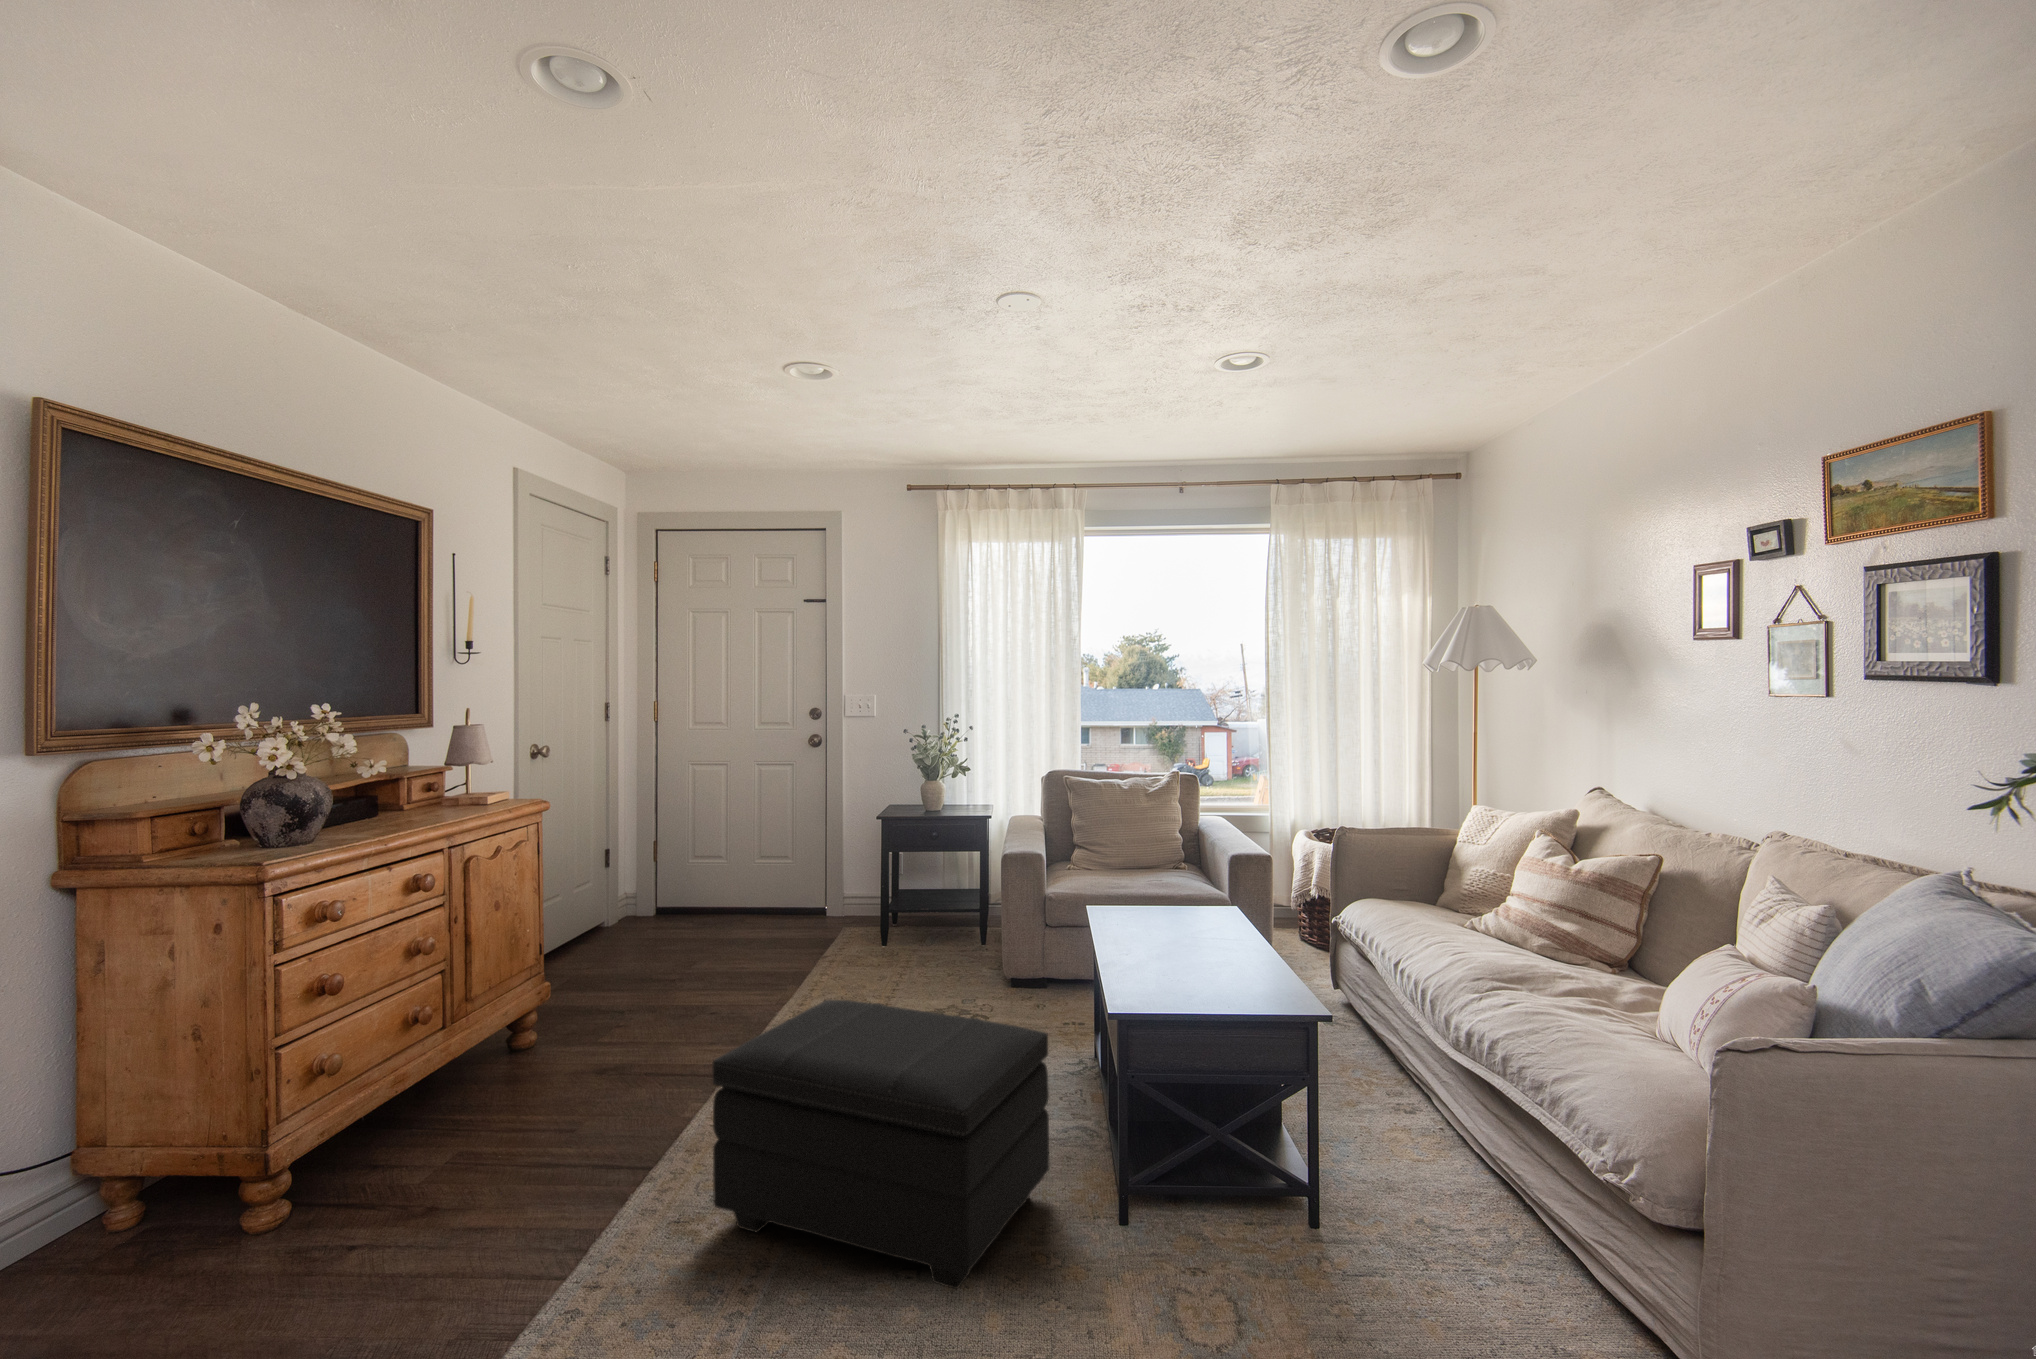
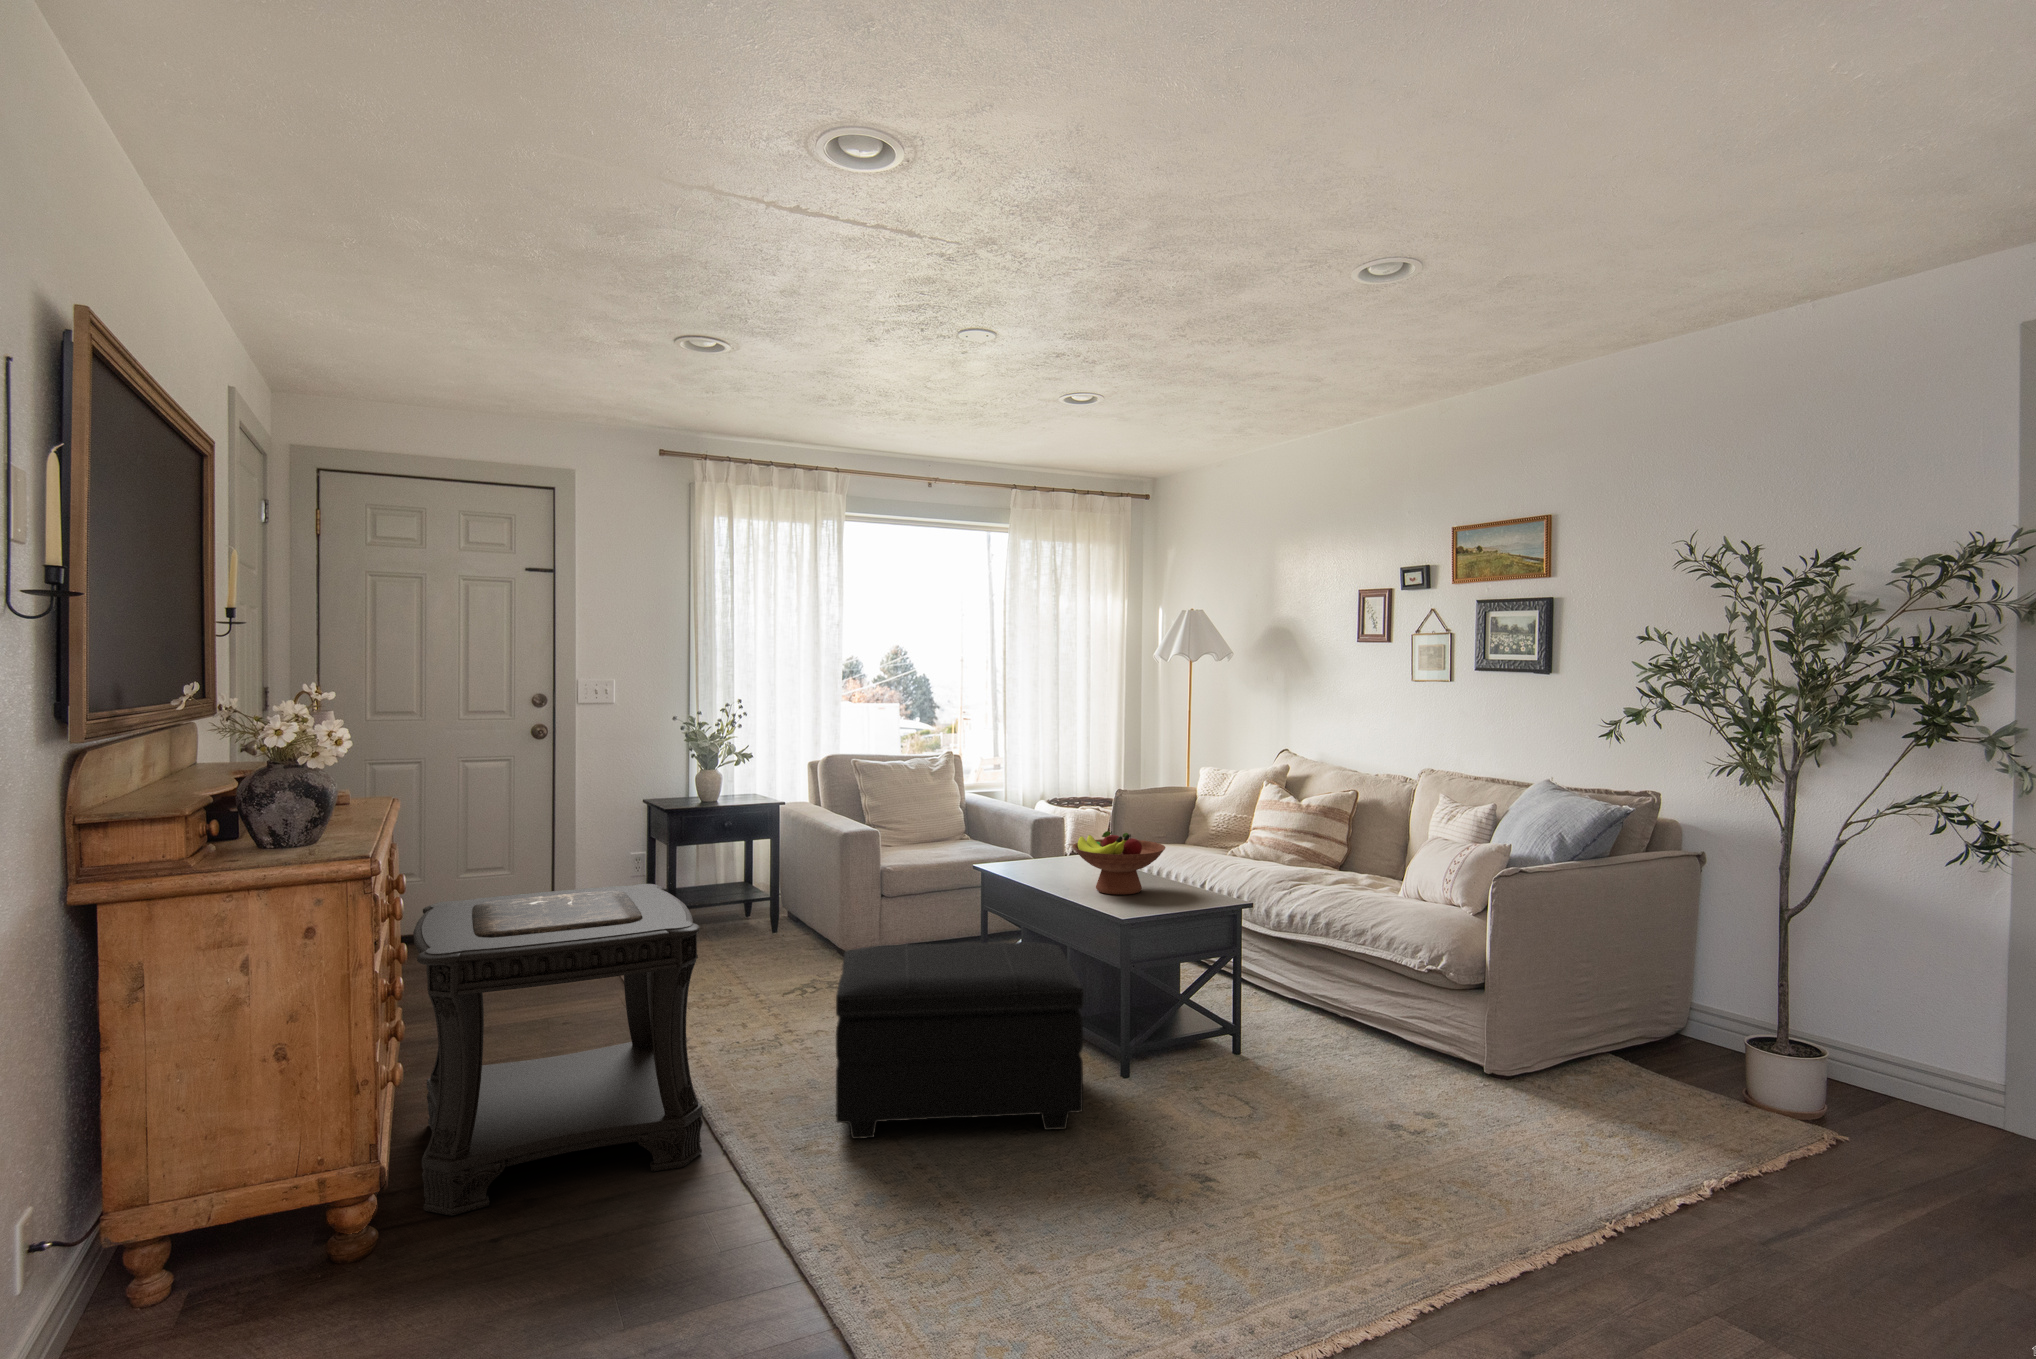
fruit bowl: none [1135,890,1255,975] -> present [1073,831,1165,895]
side table: none [338,902,686,1214] -> present [413,884,703,1216]

